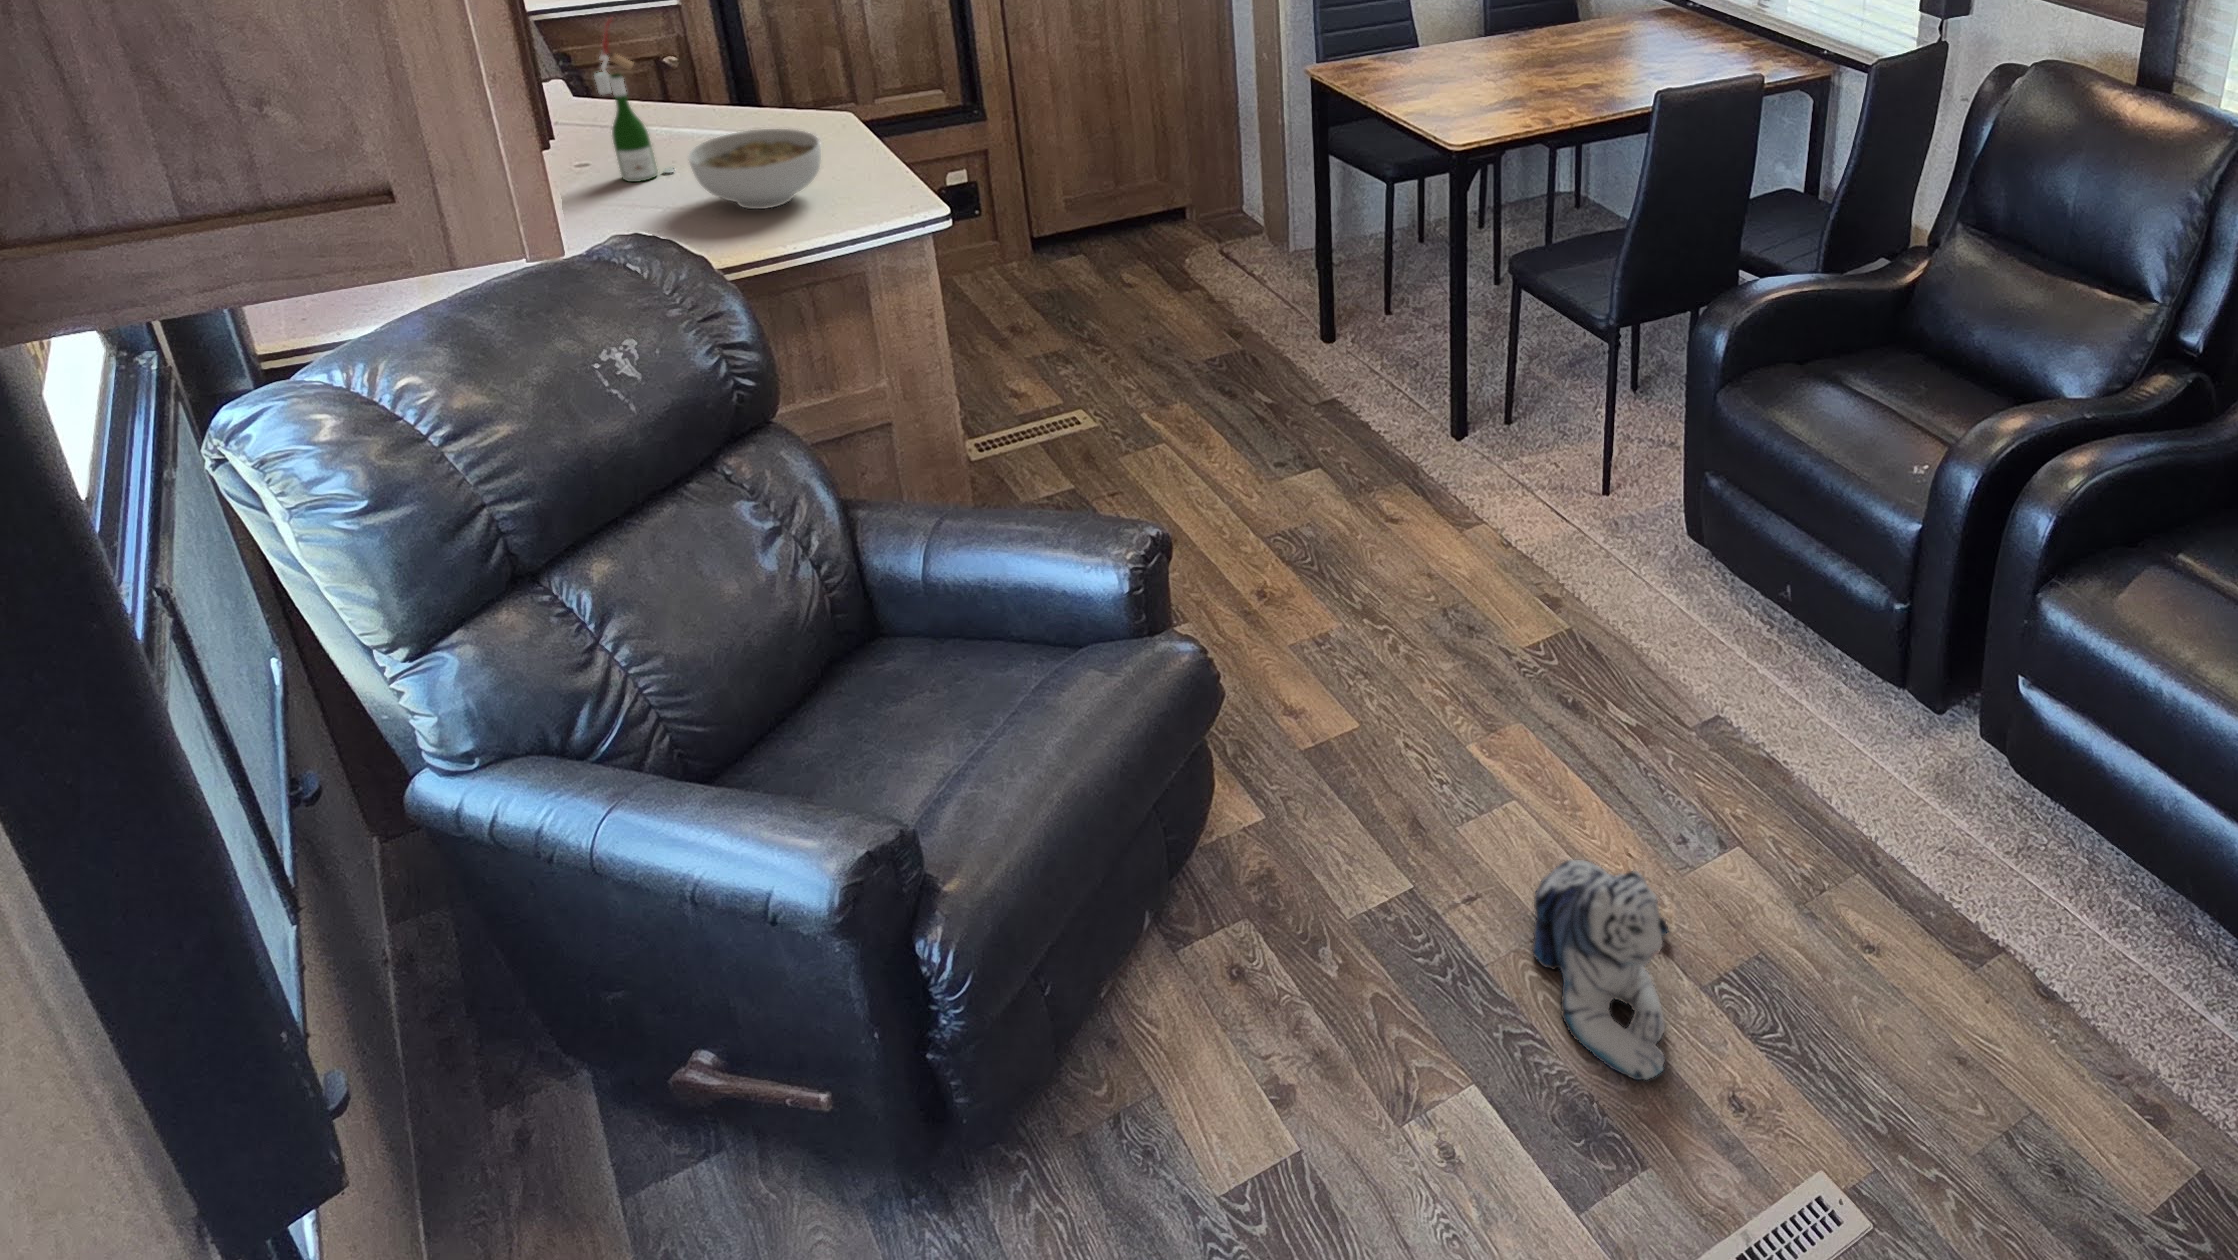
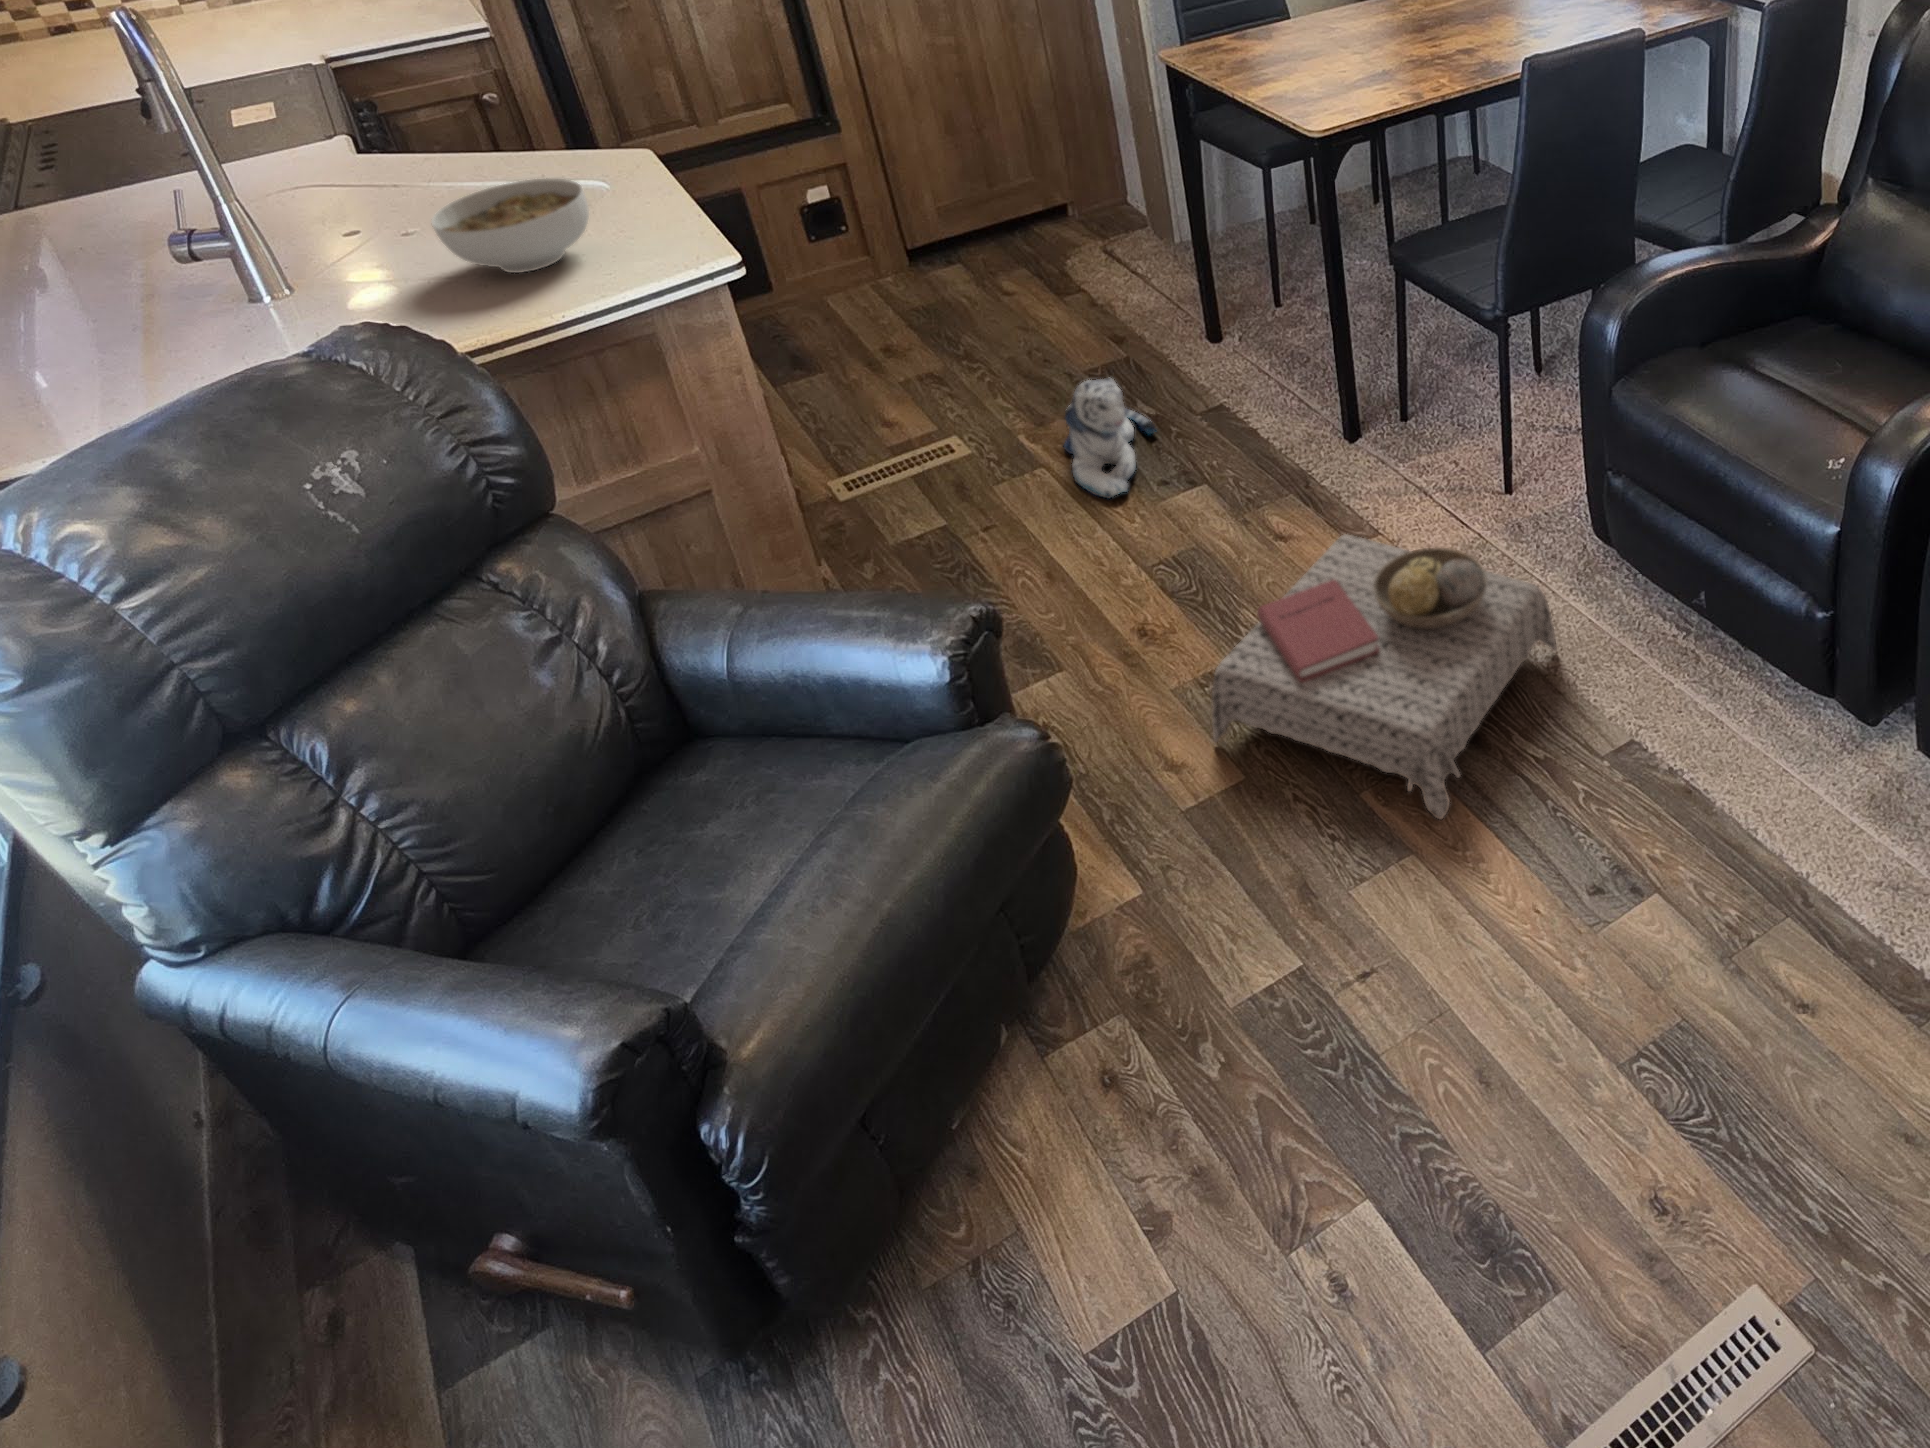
wine bottle: present [594,19,676,182] -> none [322,67,442,250]
ottoman: none [1327,514,1650,775] -> present [1212,534,1557,819]
plush toy: present [1532,860,1668,1080] -> present [1064,378,1156,498]

